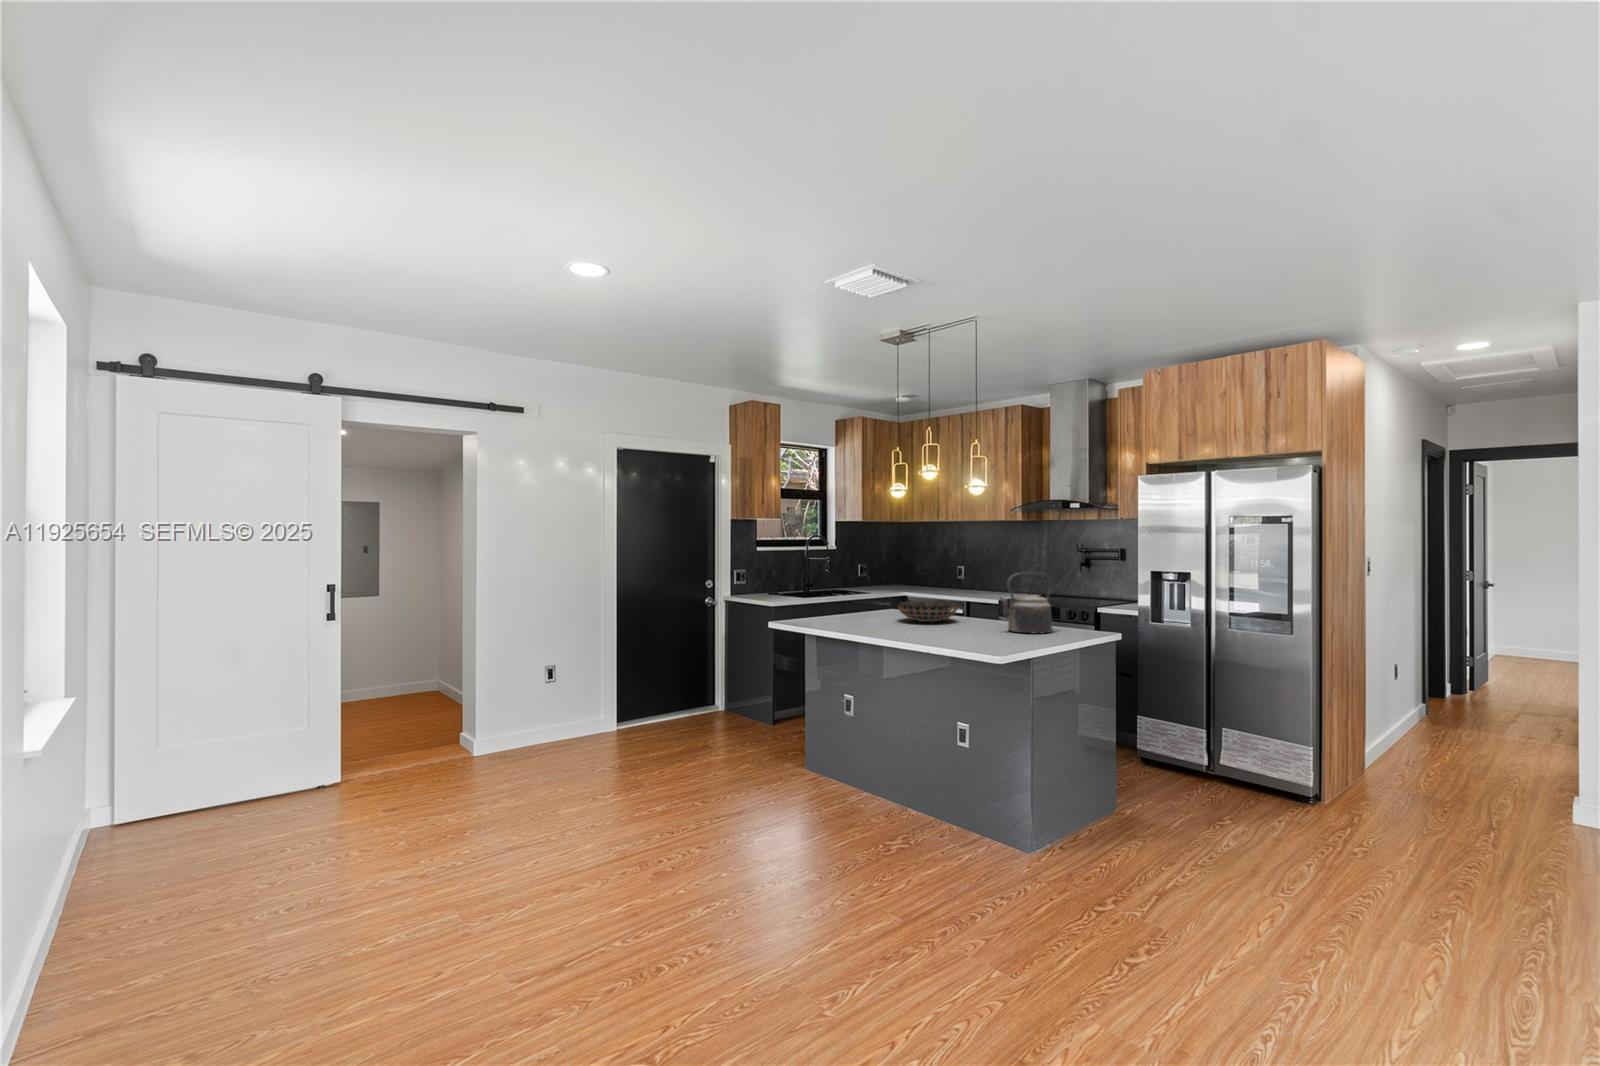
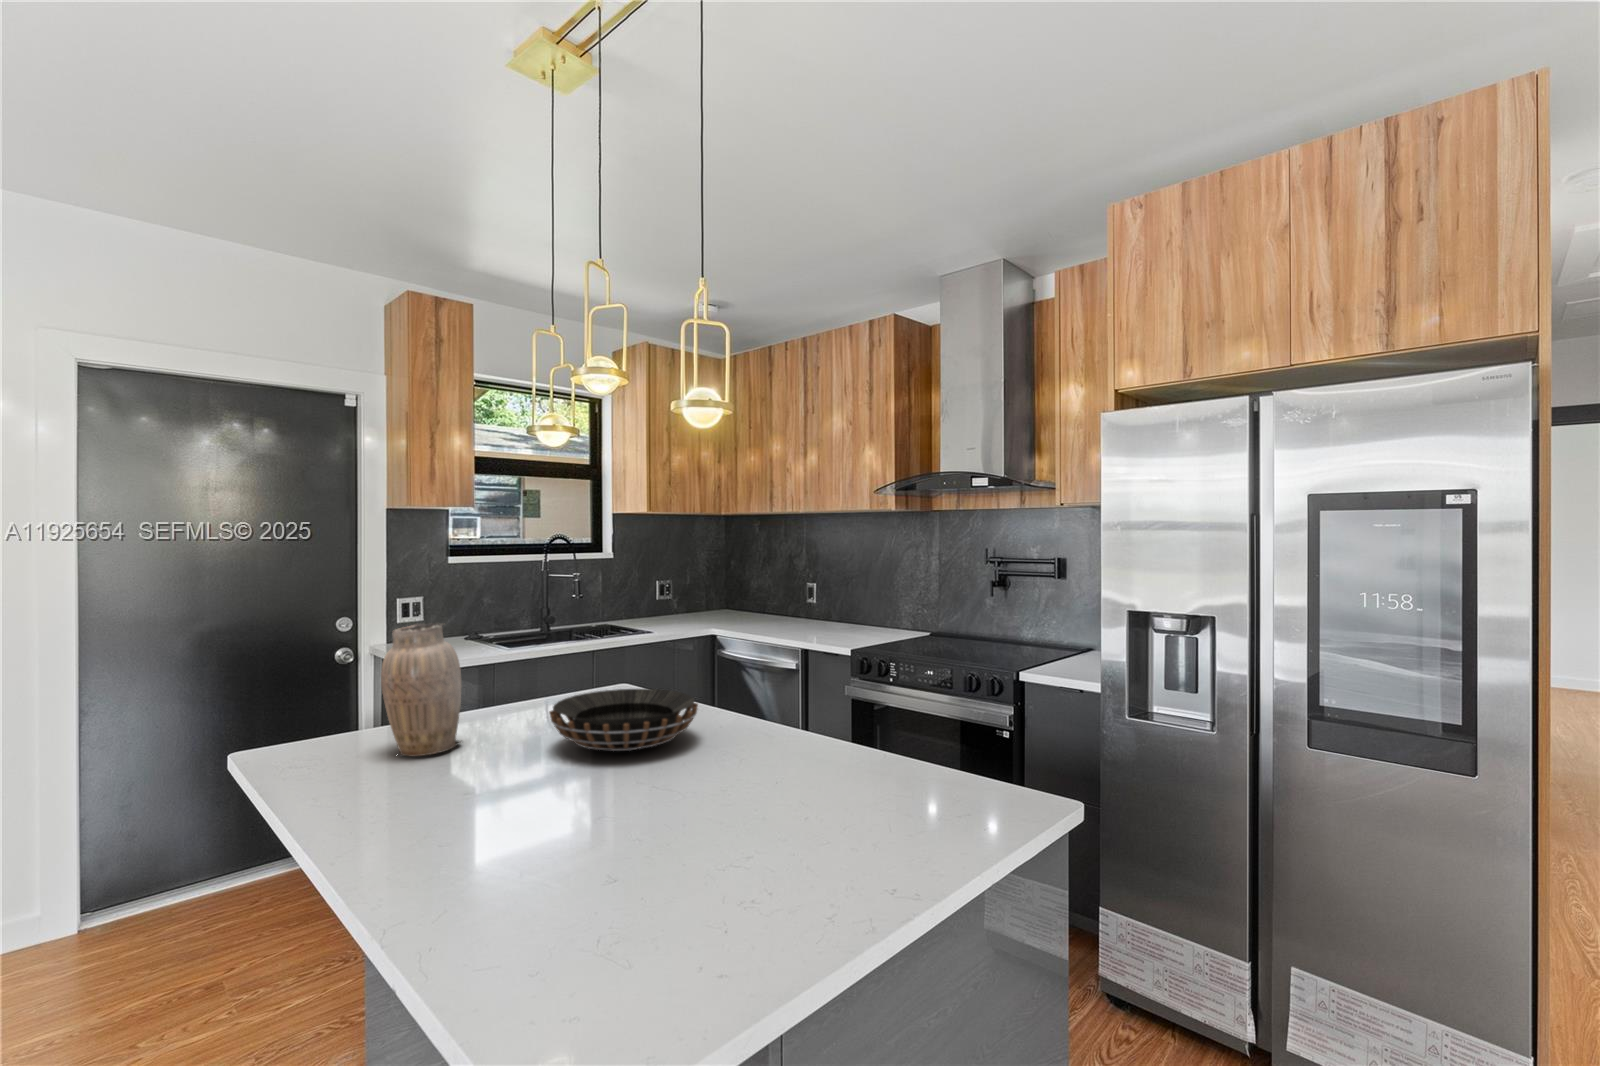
vase: none [832,569,861,622] -> present [381,623,462,756]
kettle: present [1000,572,1053,634] -> none [754,641,904,823]

